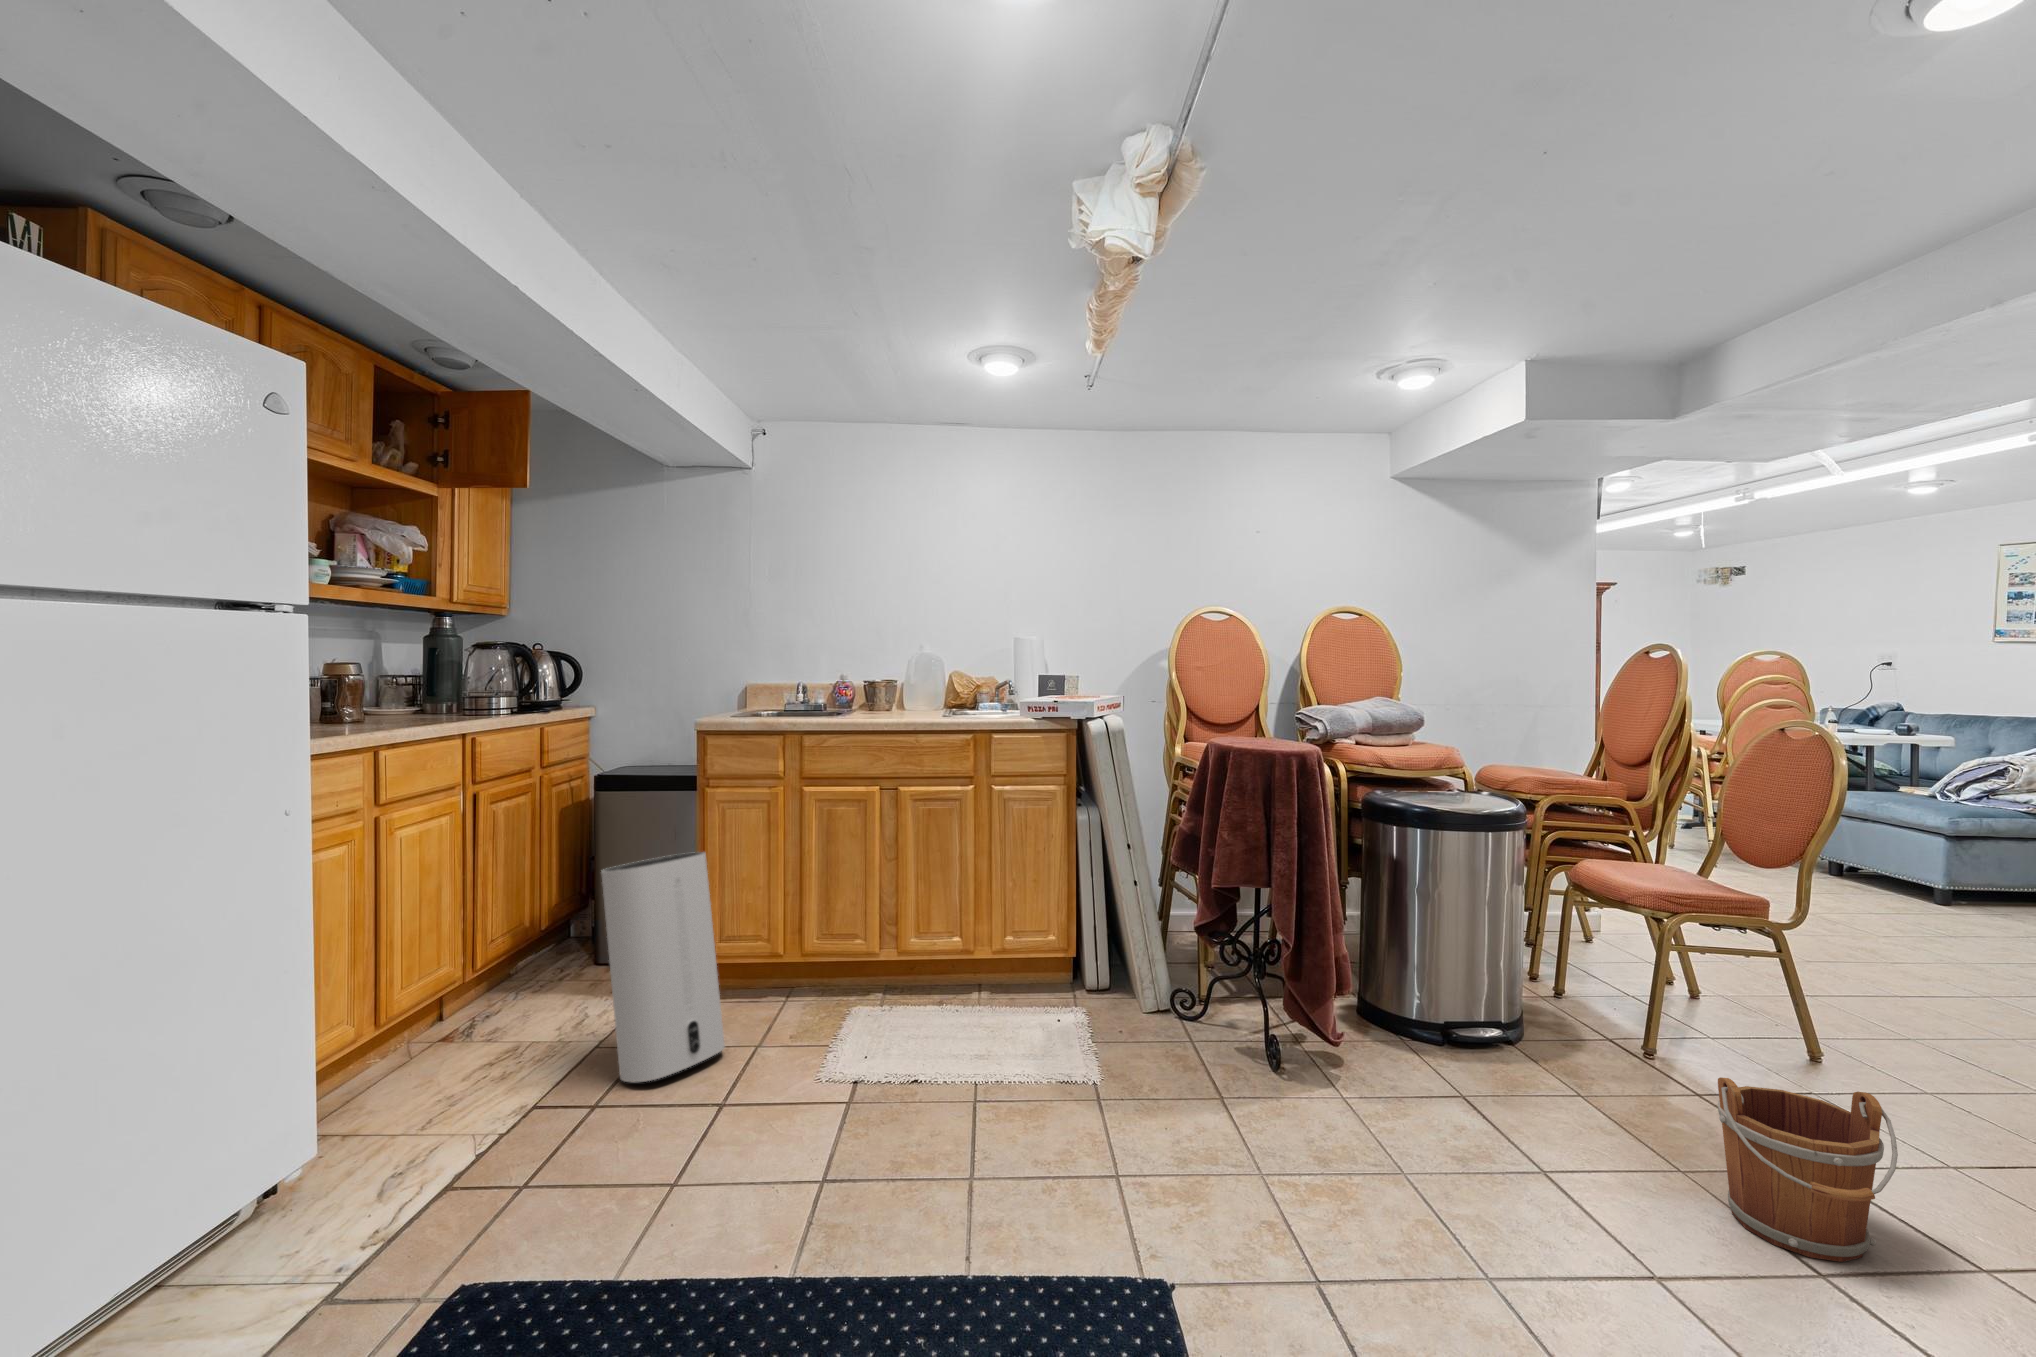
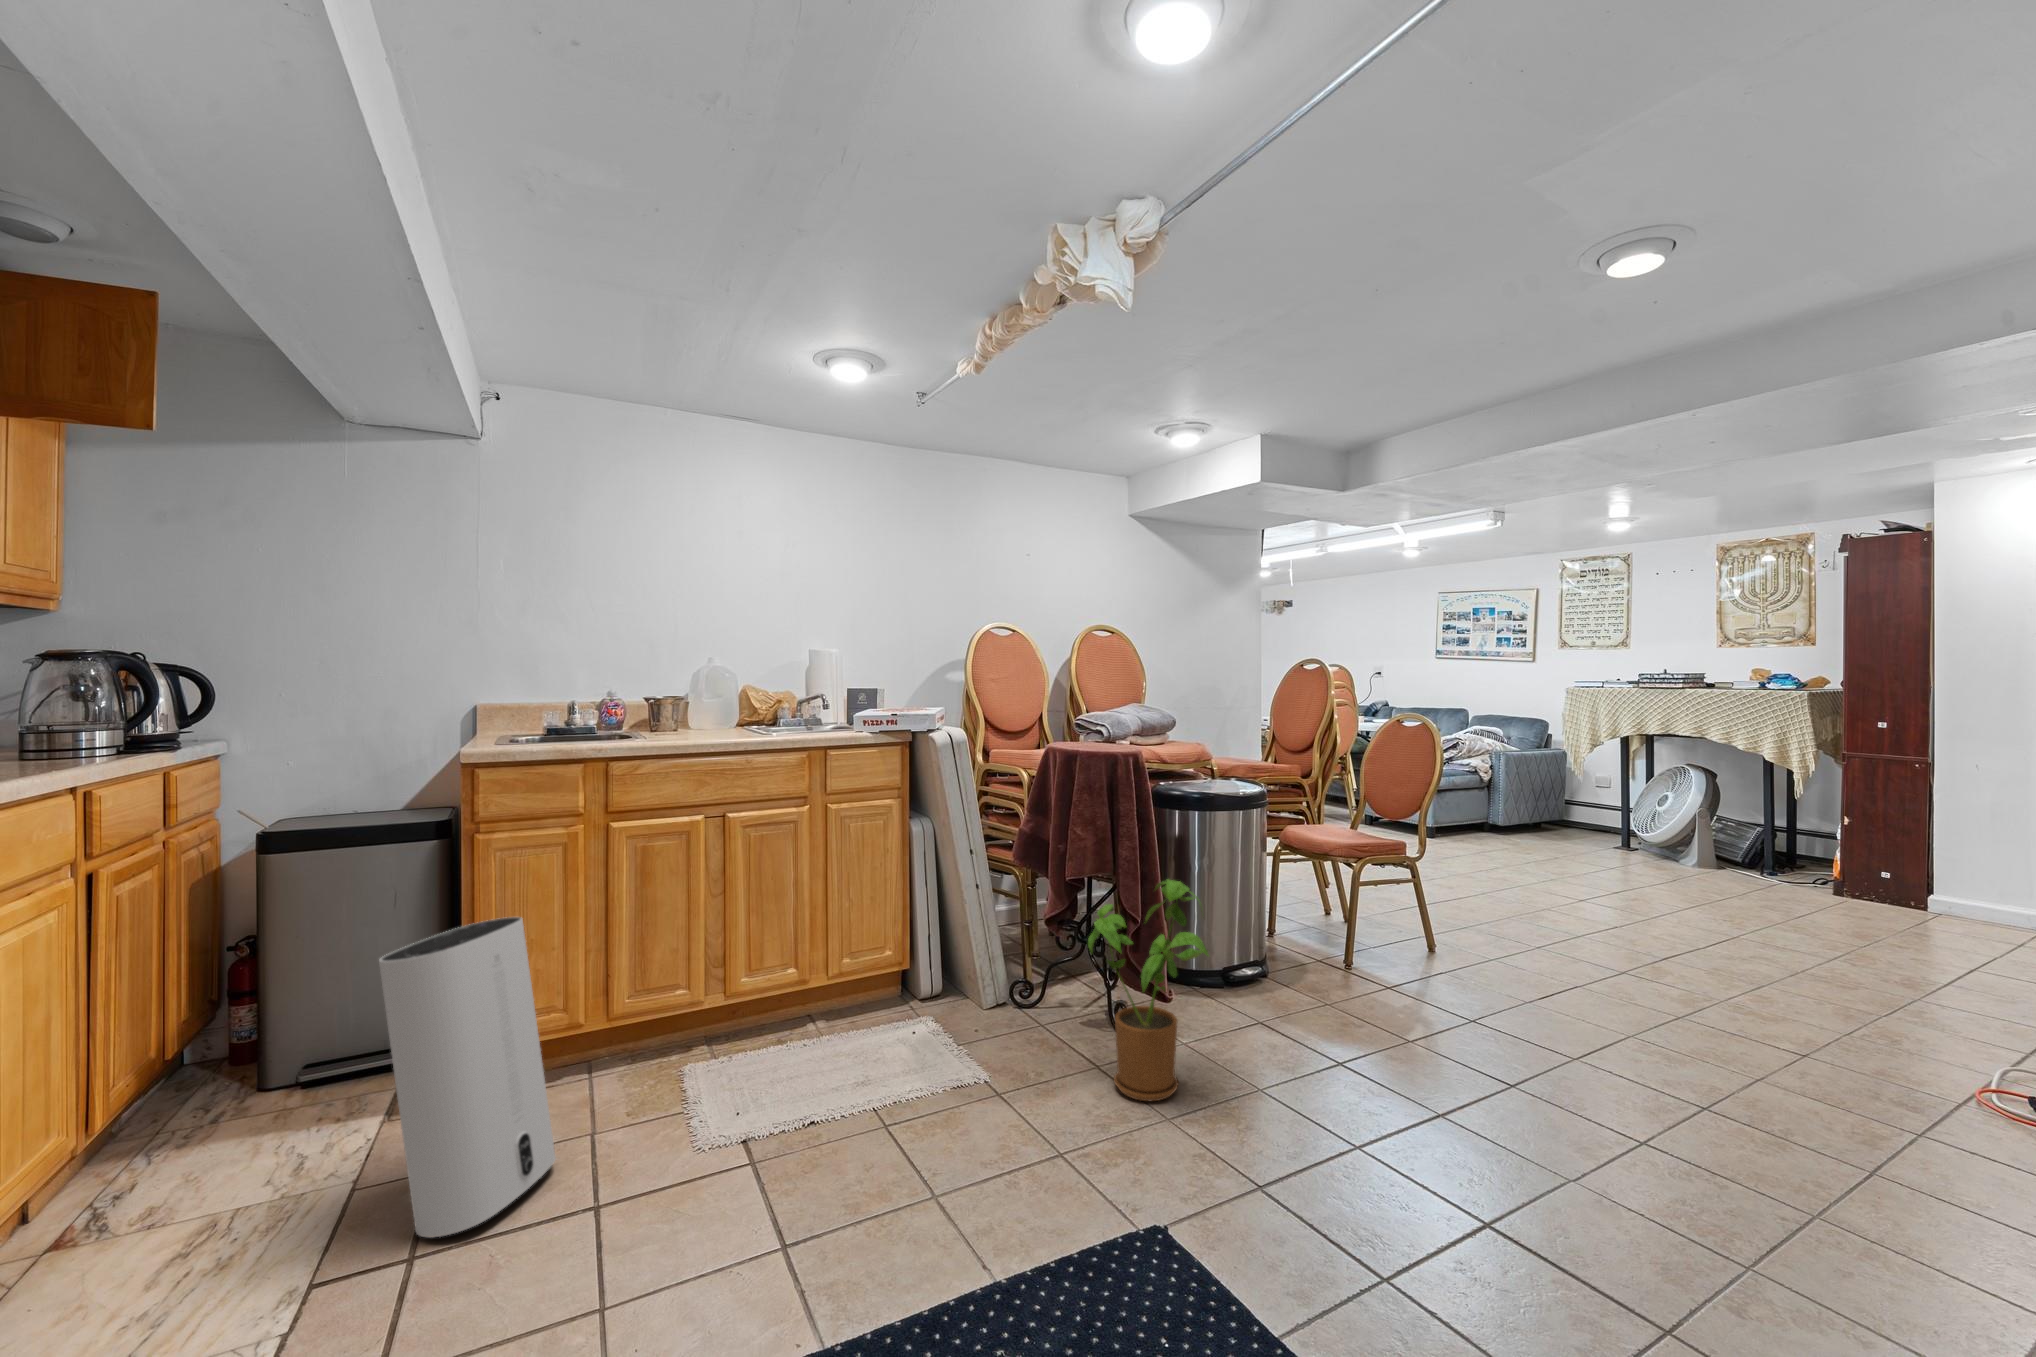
house plant: none [1198,884,1327,1120] -> present [1088,880,1209,1101]
bucket: present [1718,1077,1898,1262] -> none [1491,986,1609,1115]

